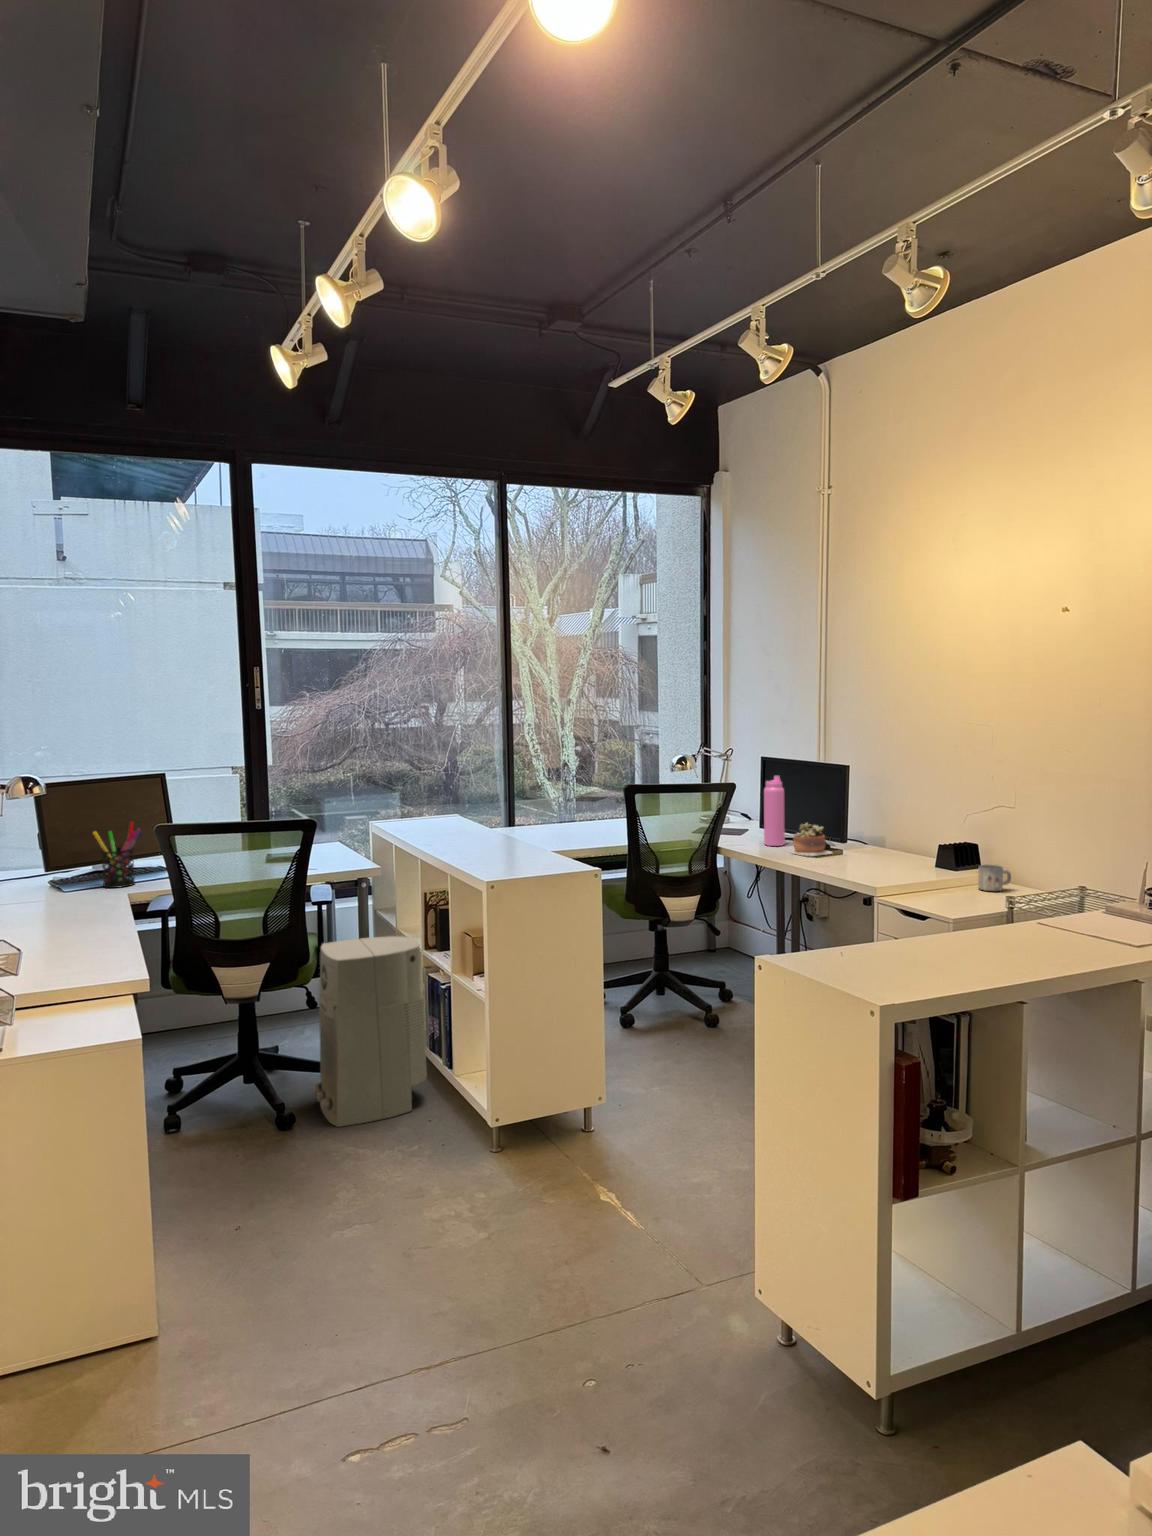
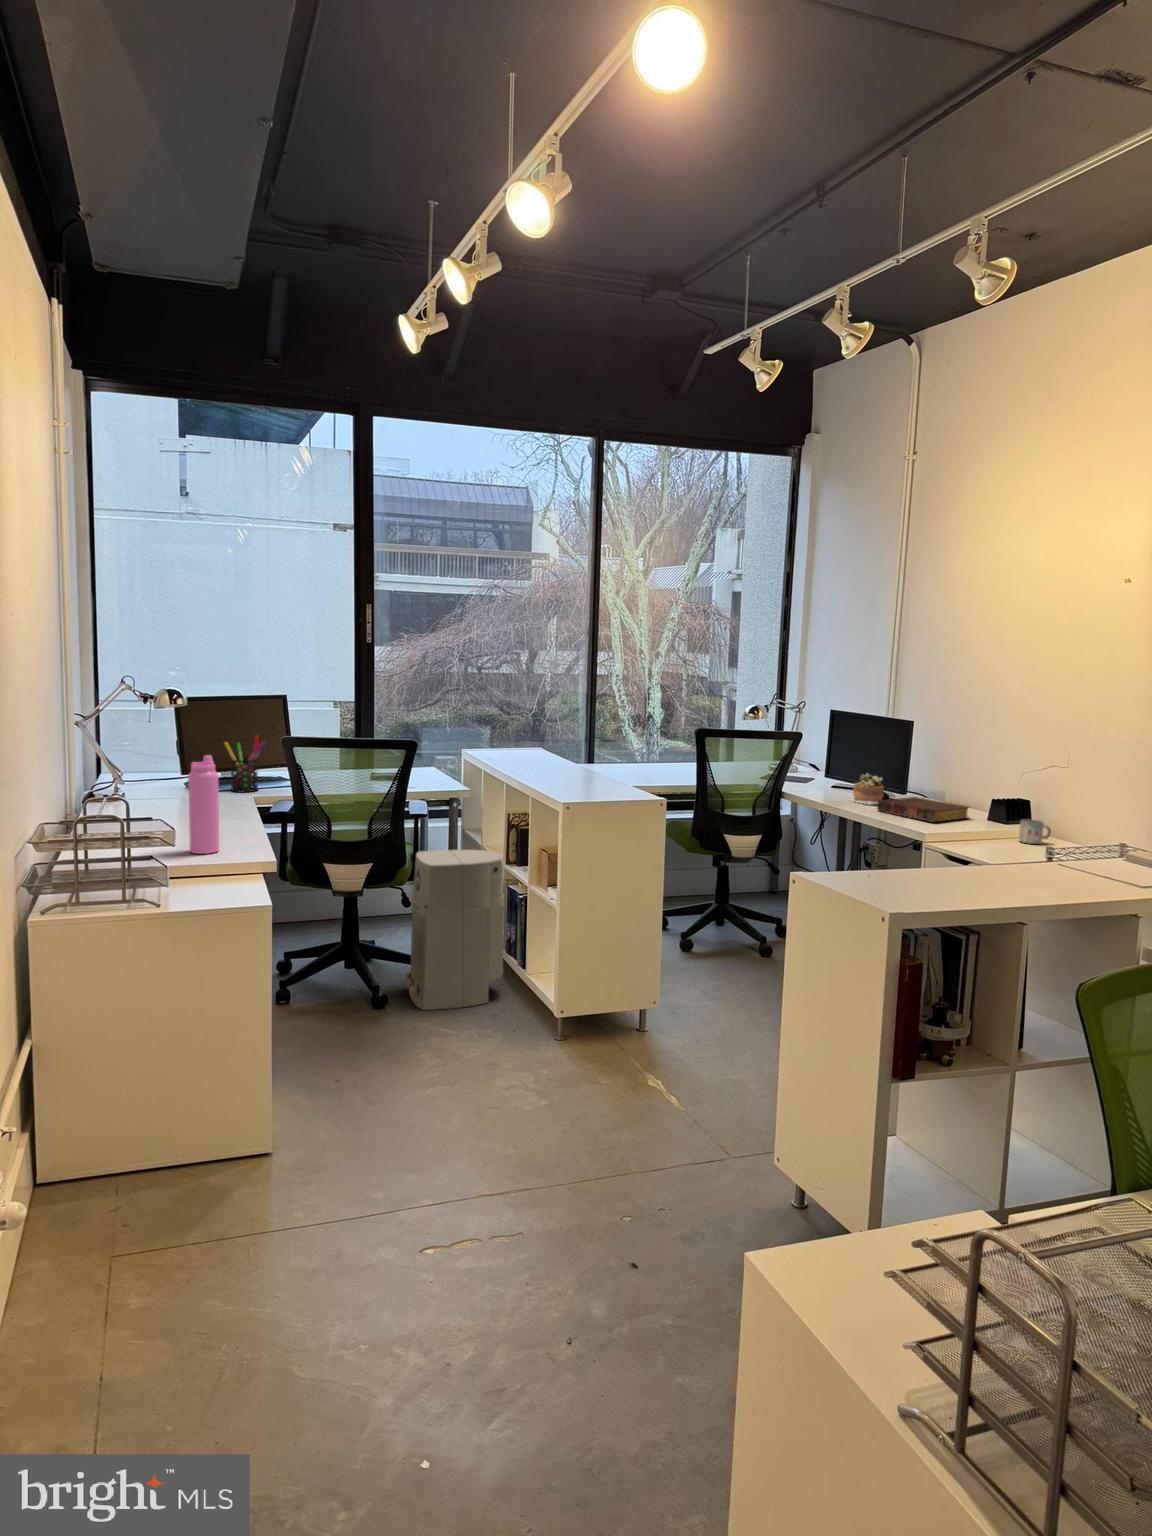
water bottle: present [764,776,785,846] -> present [188,755,220,854]
book: none [822,845,920,873] -> present [877,797,970,822]

